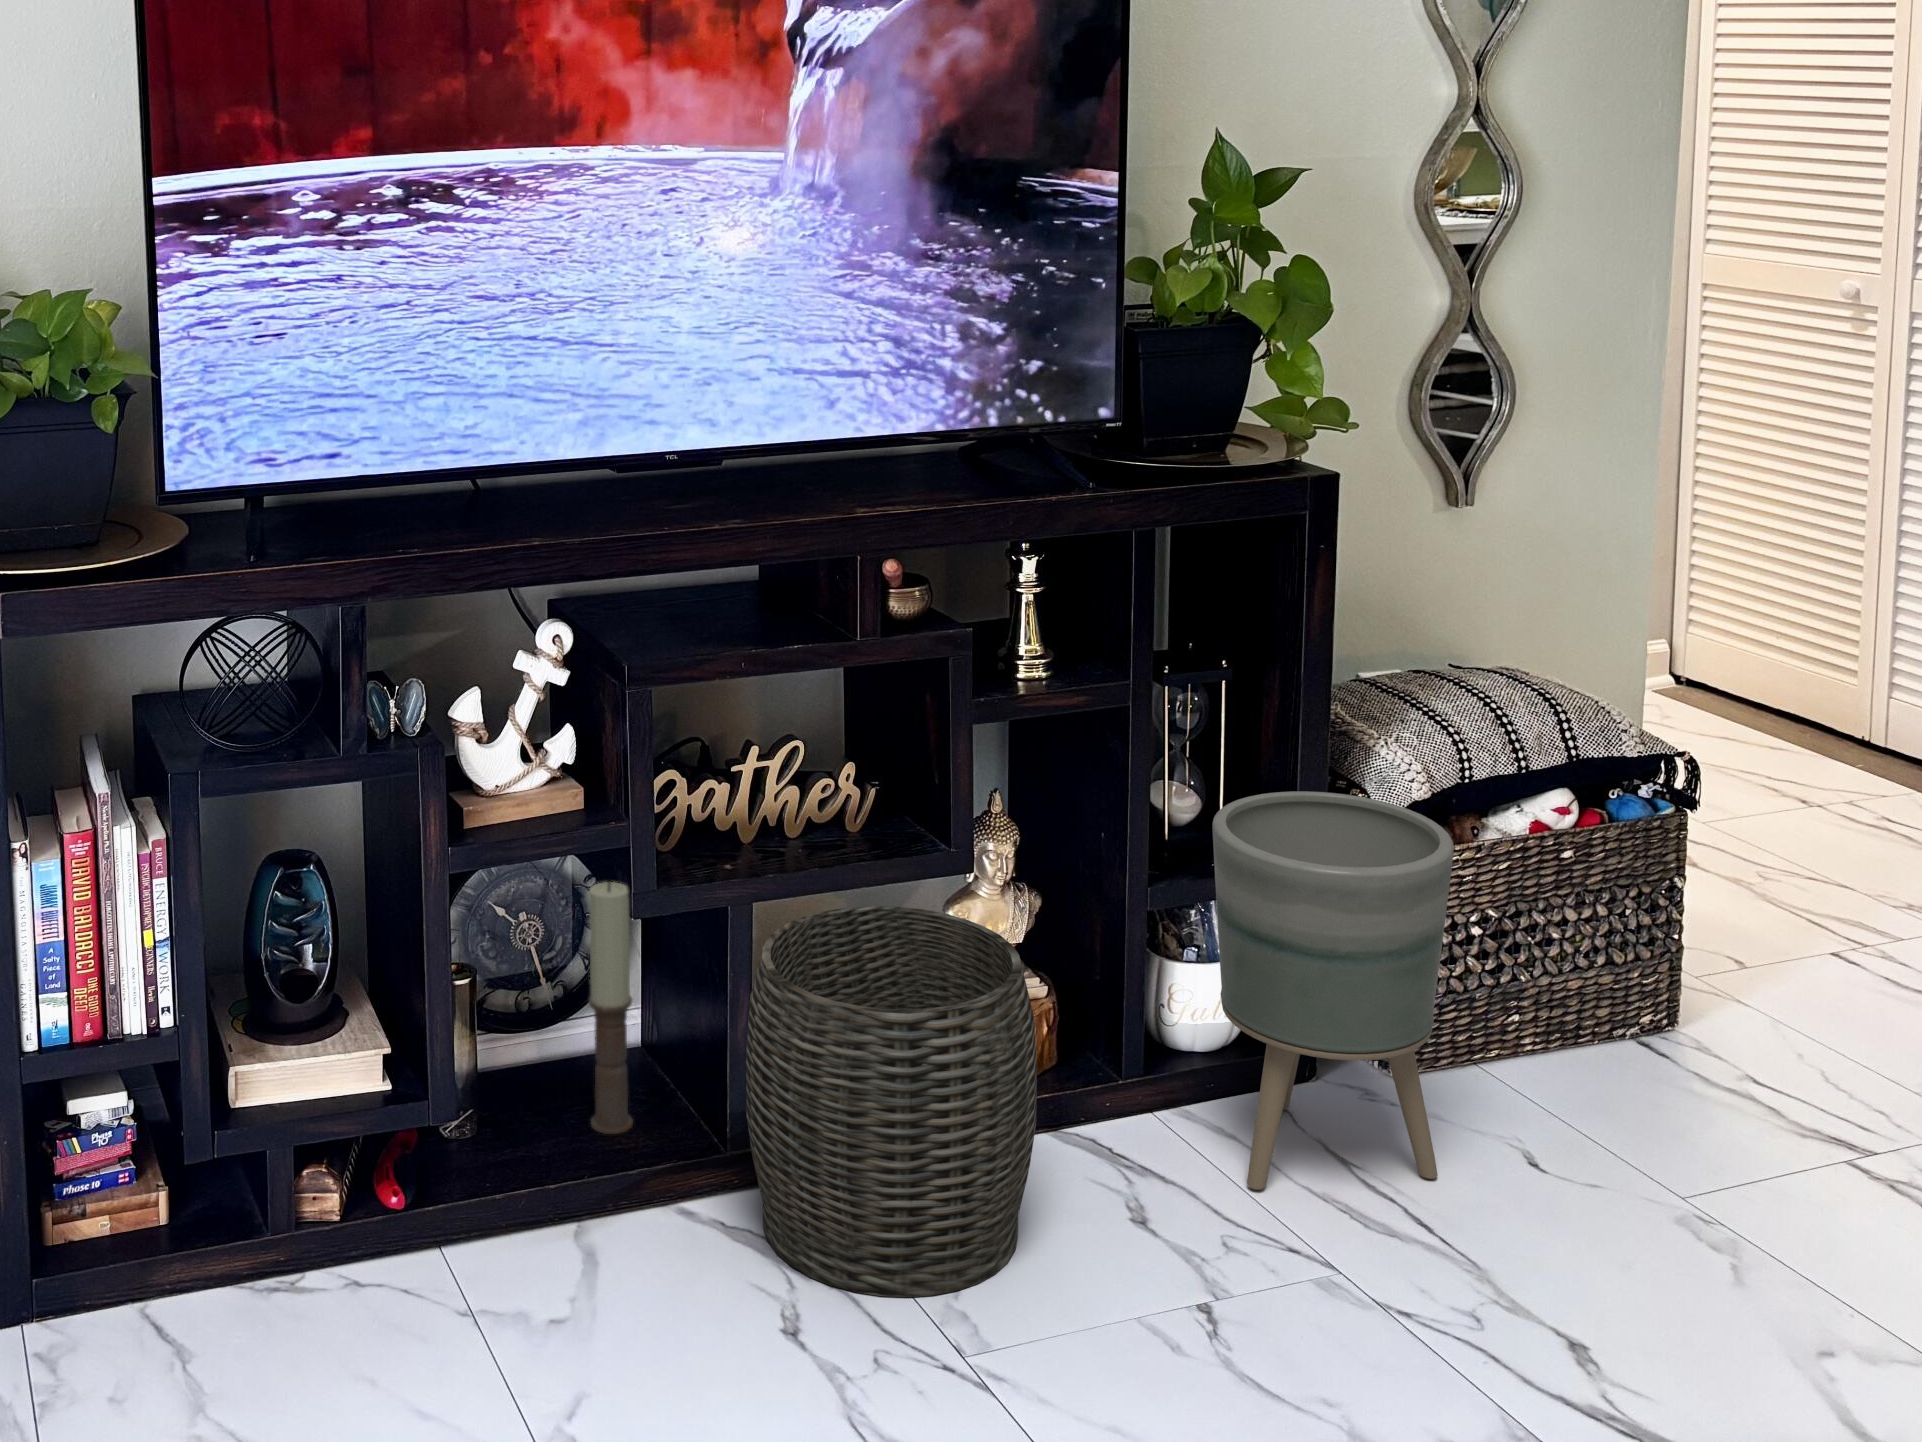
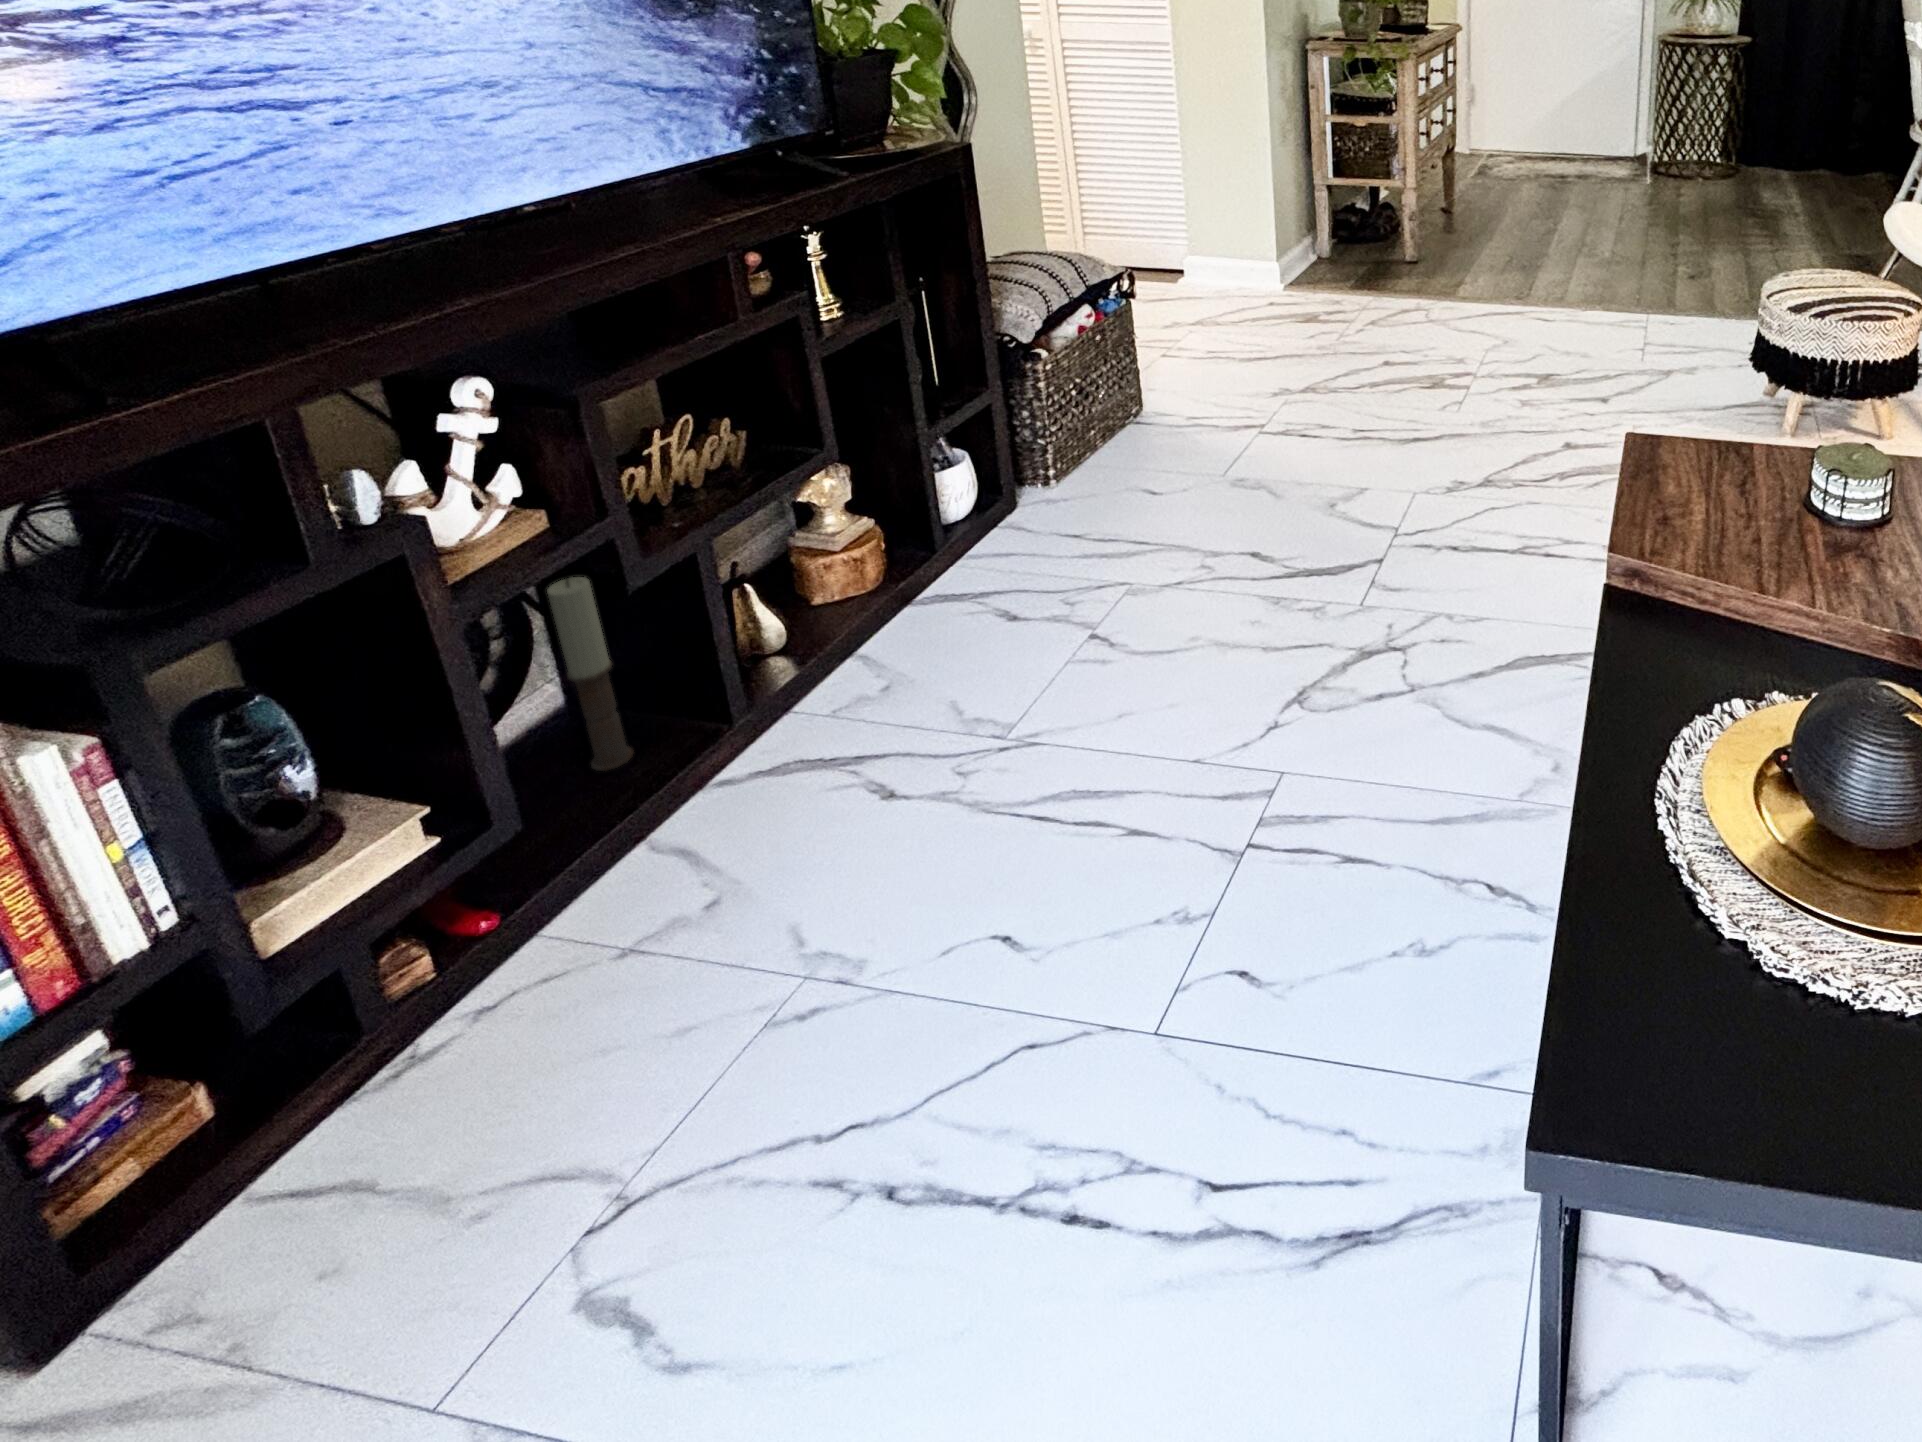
planter: present [1212,791,1454,1190] -> none [969,335,1121,570]
woven basket: present [746,906,1037,1297] -> none [737,488,973,759]

